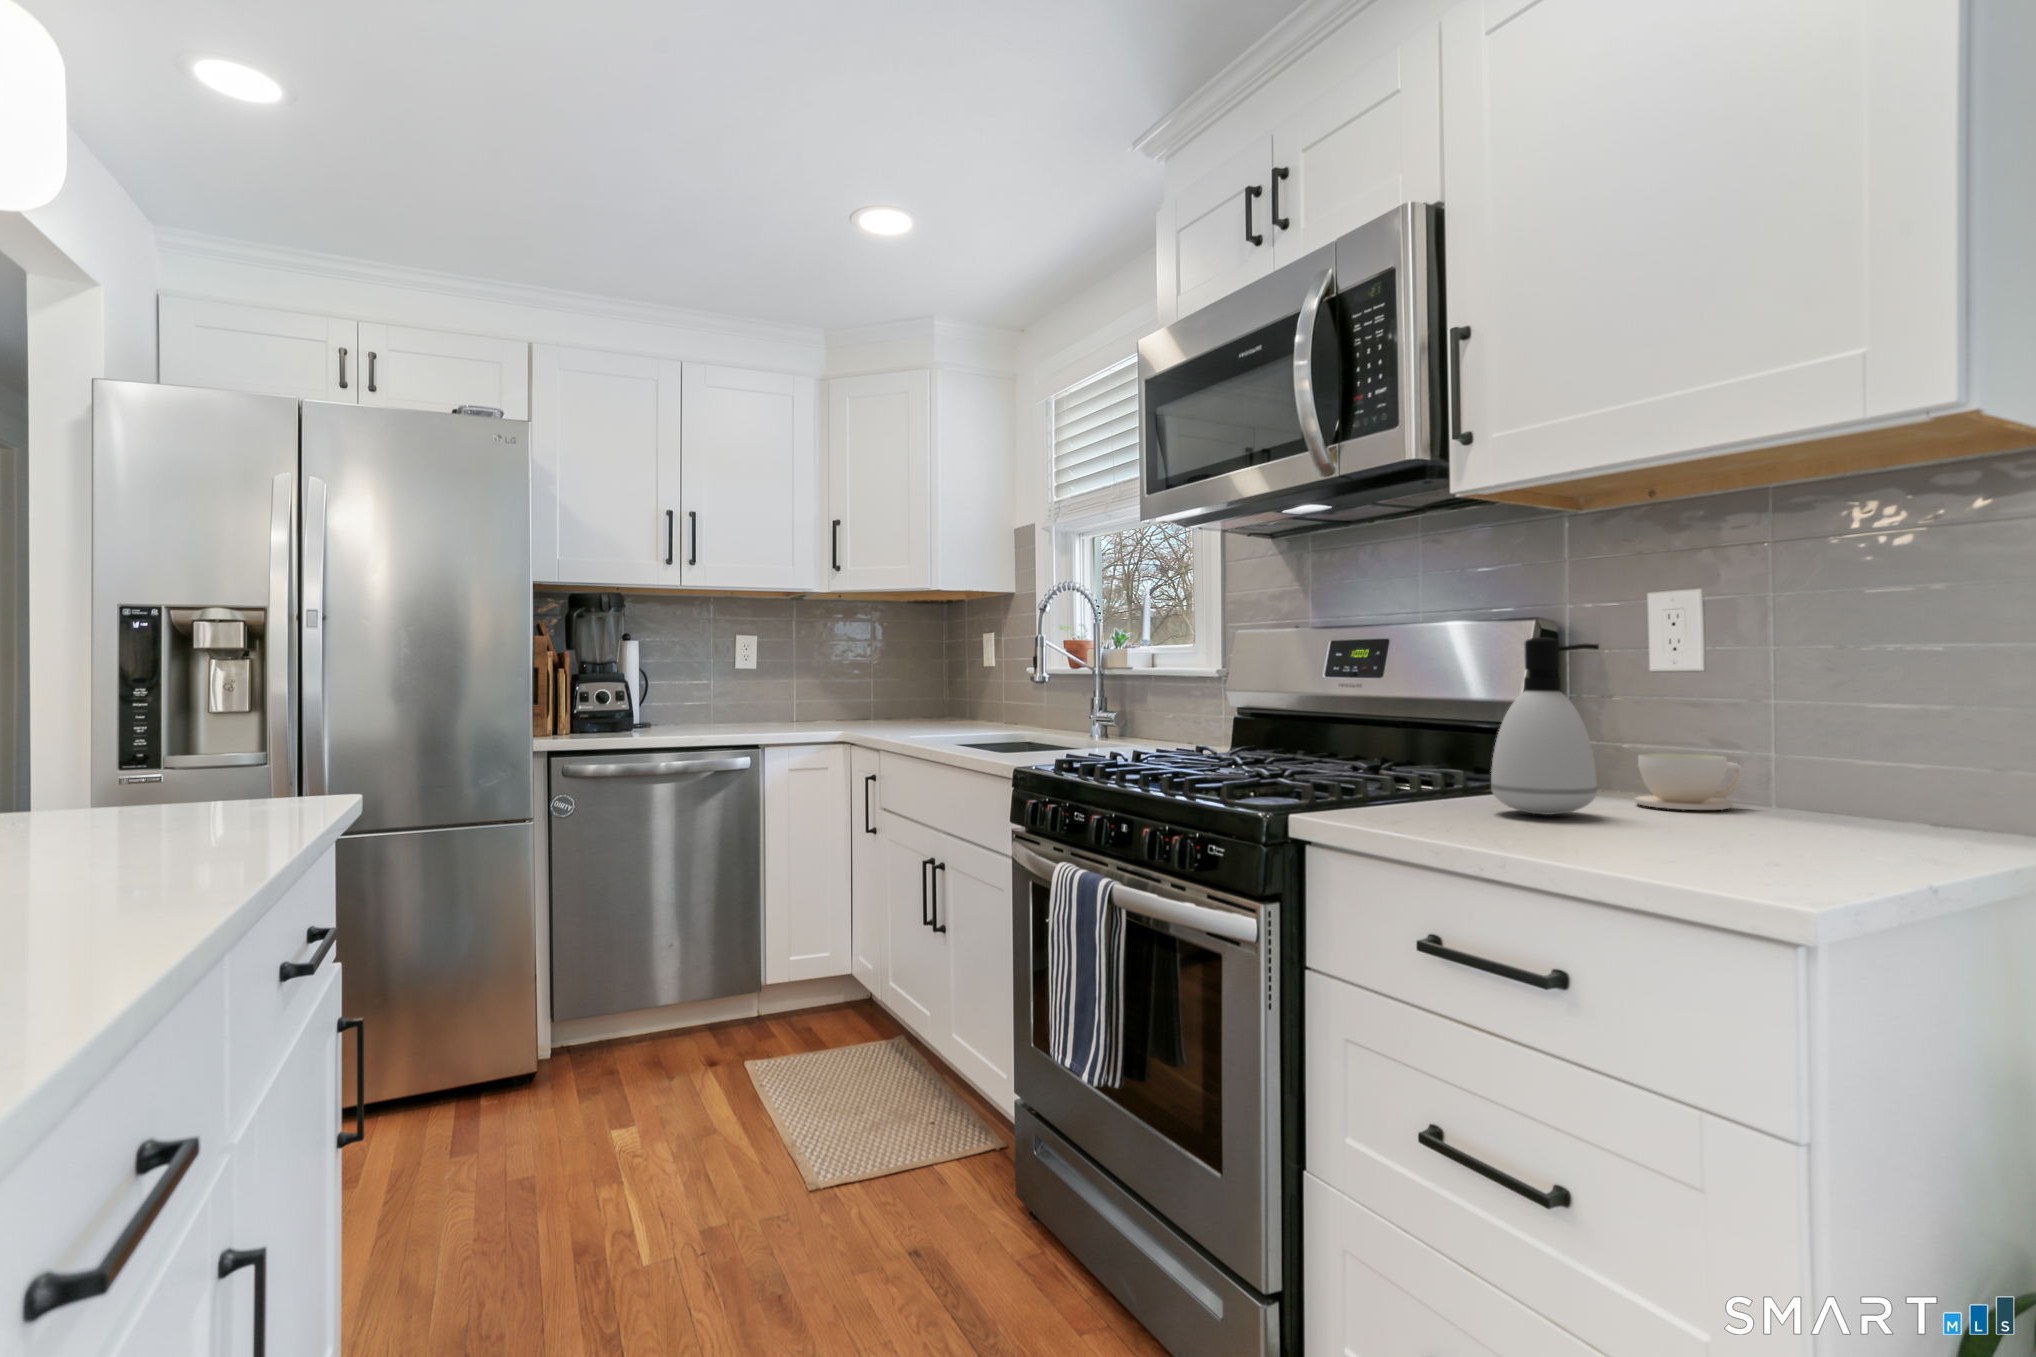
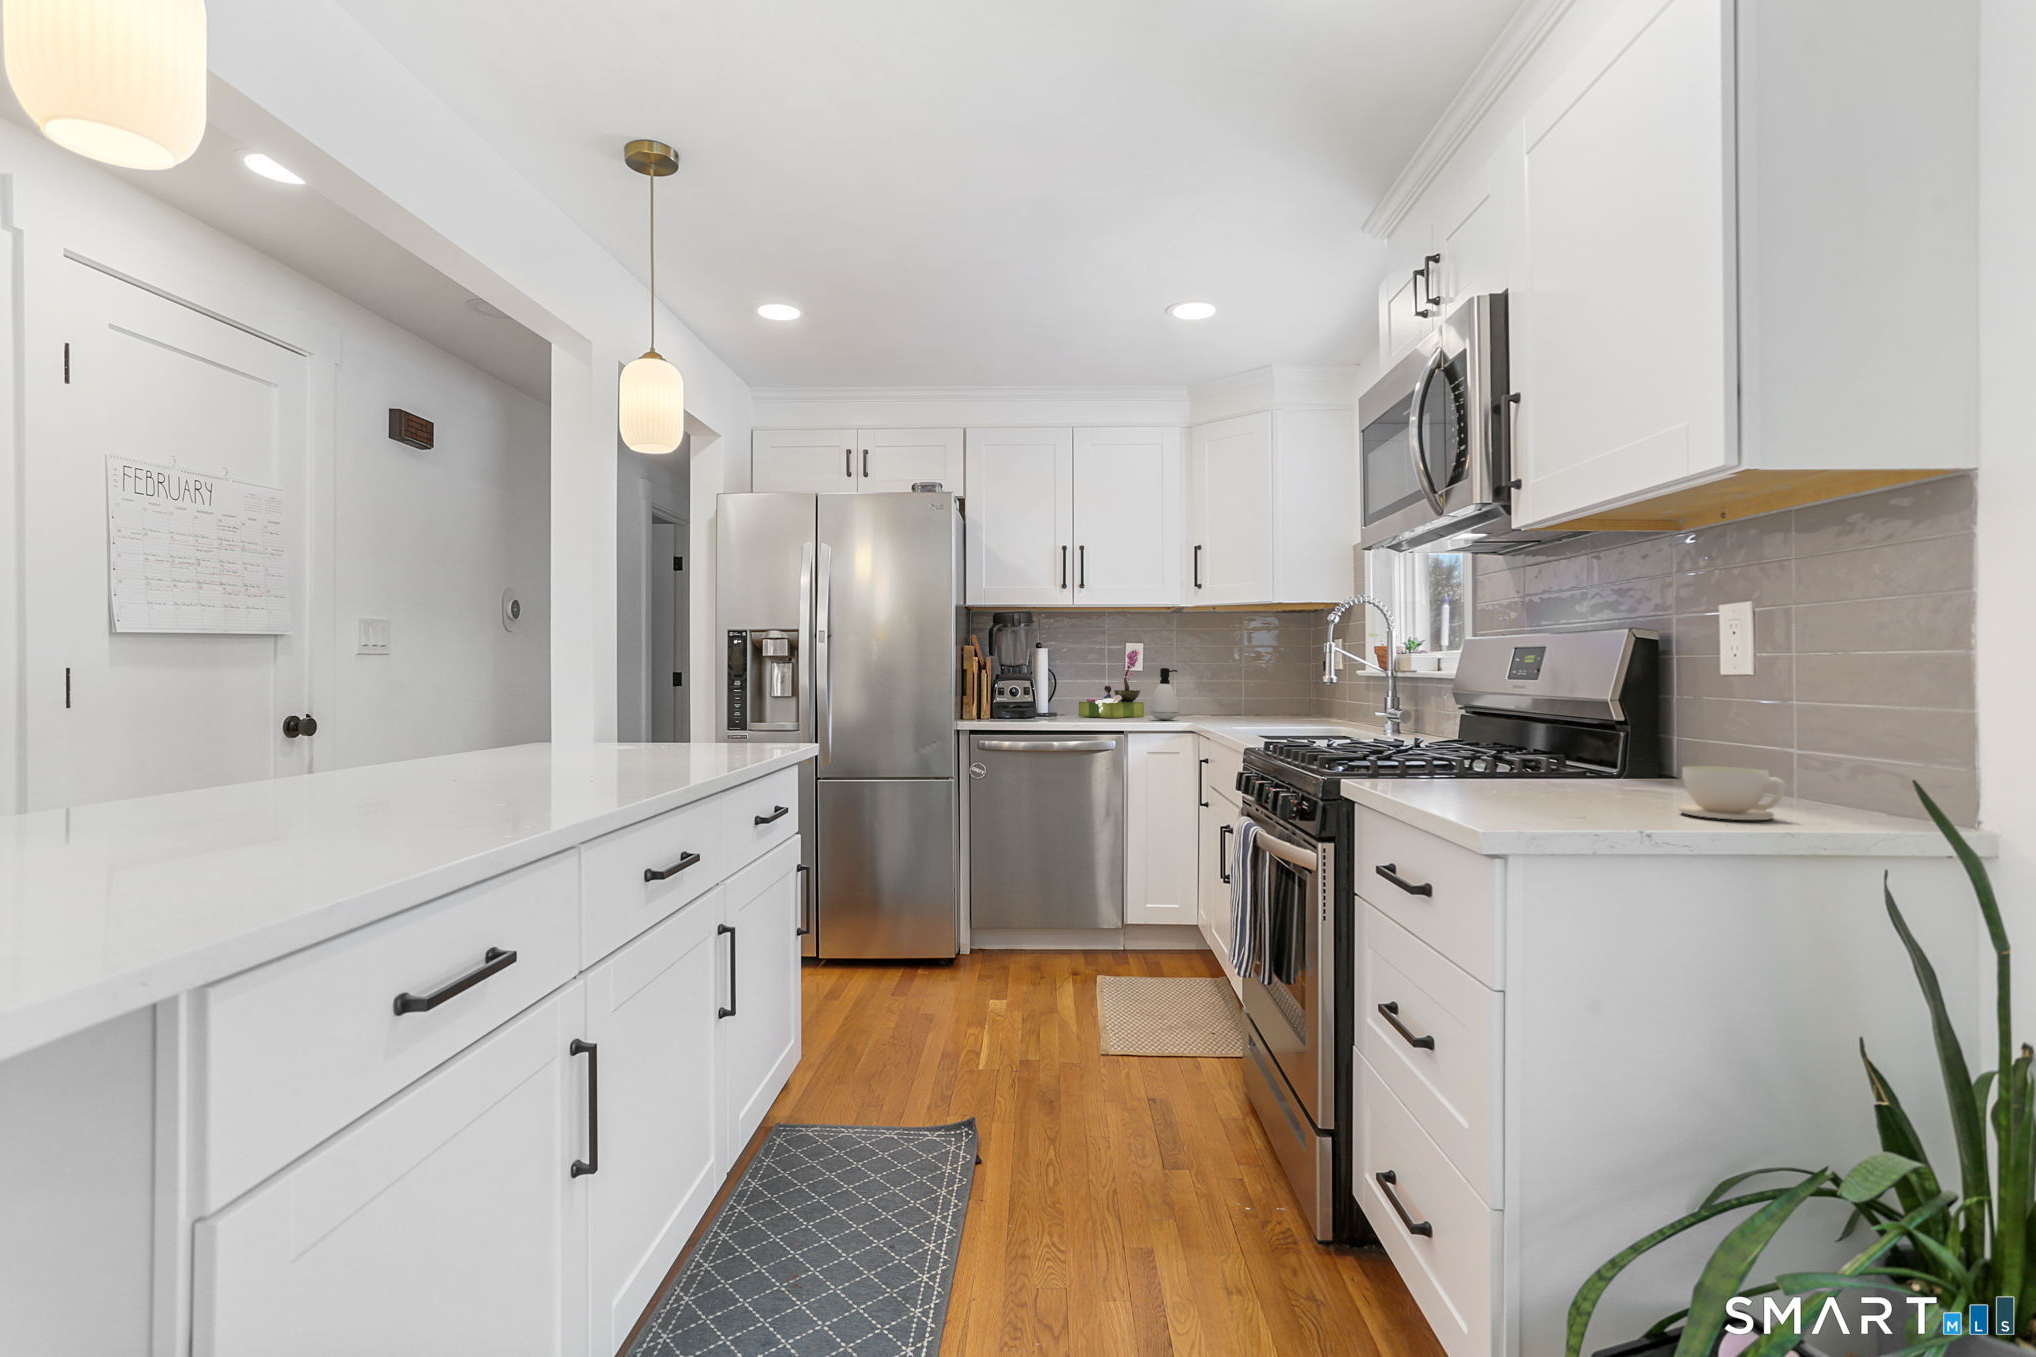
flower arrangement: none [681,633,764,728] -> present [1079,650,1144,718]
soap dispenser: present [1491,637,1599,815] -> present [1151,668,1179,720]

